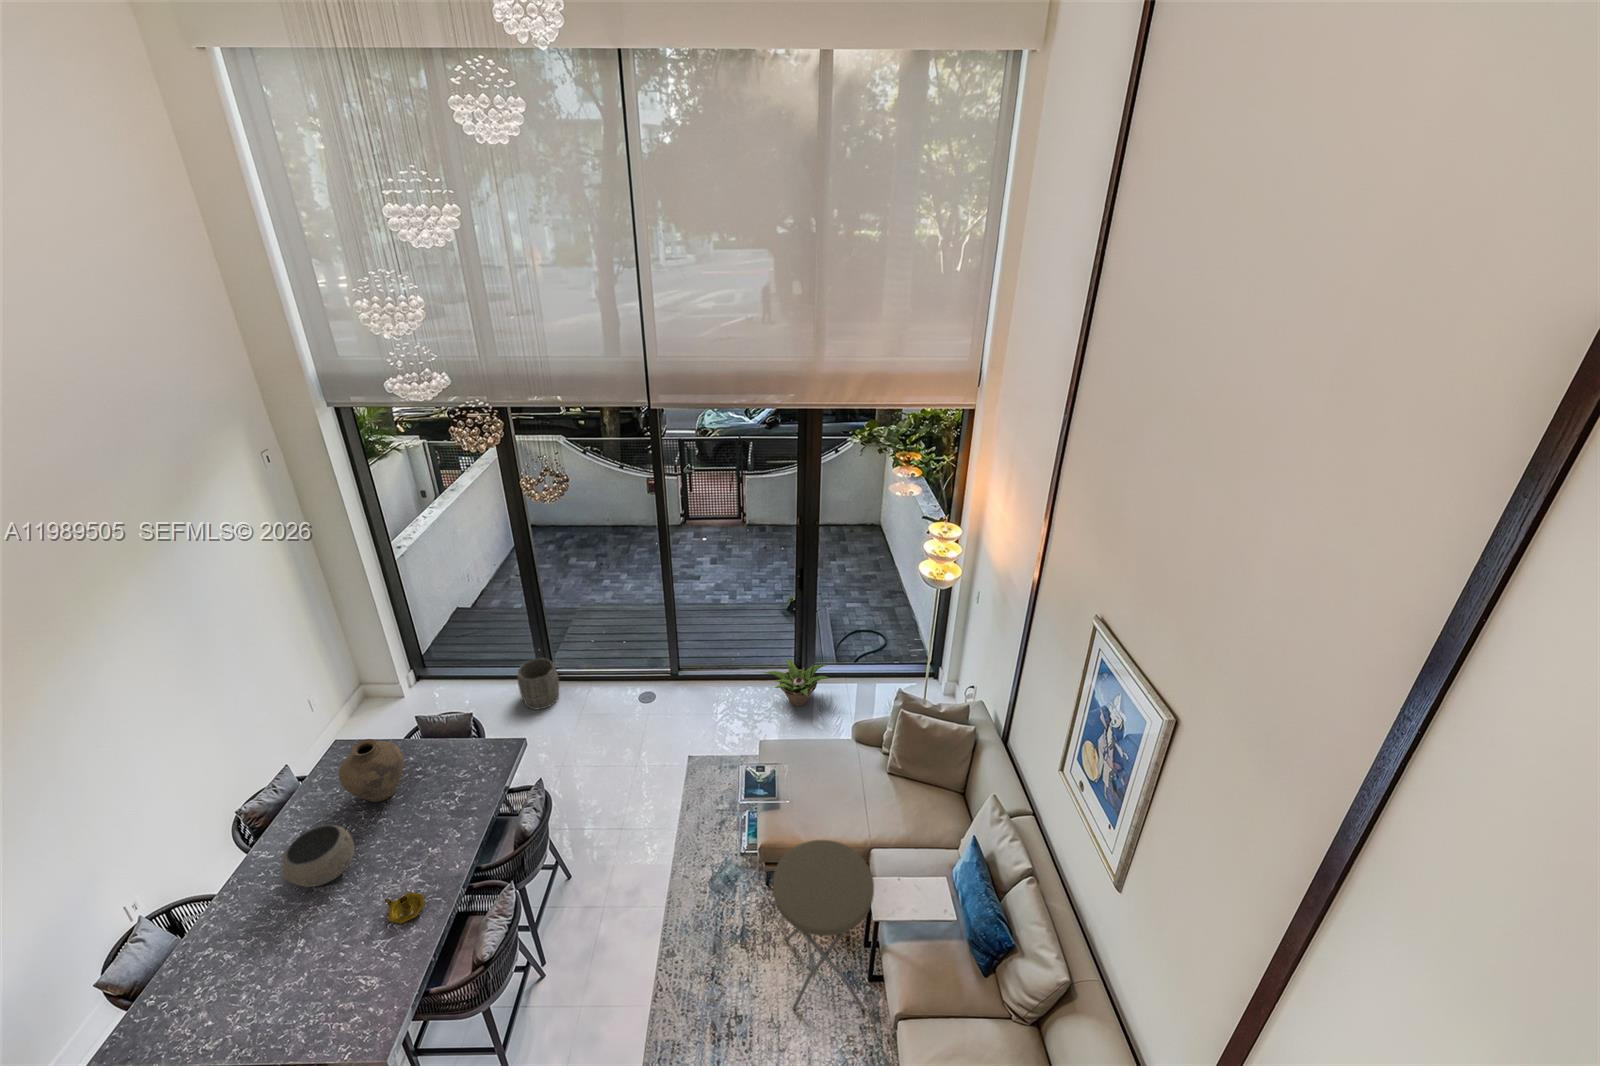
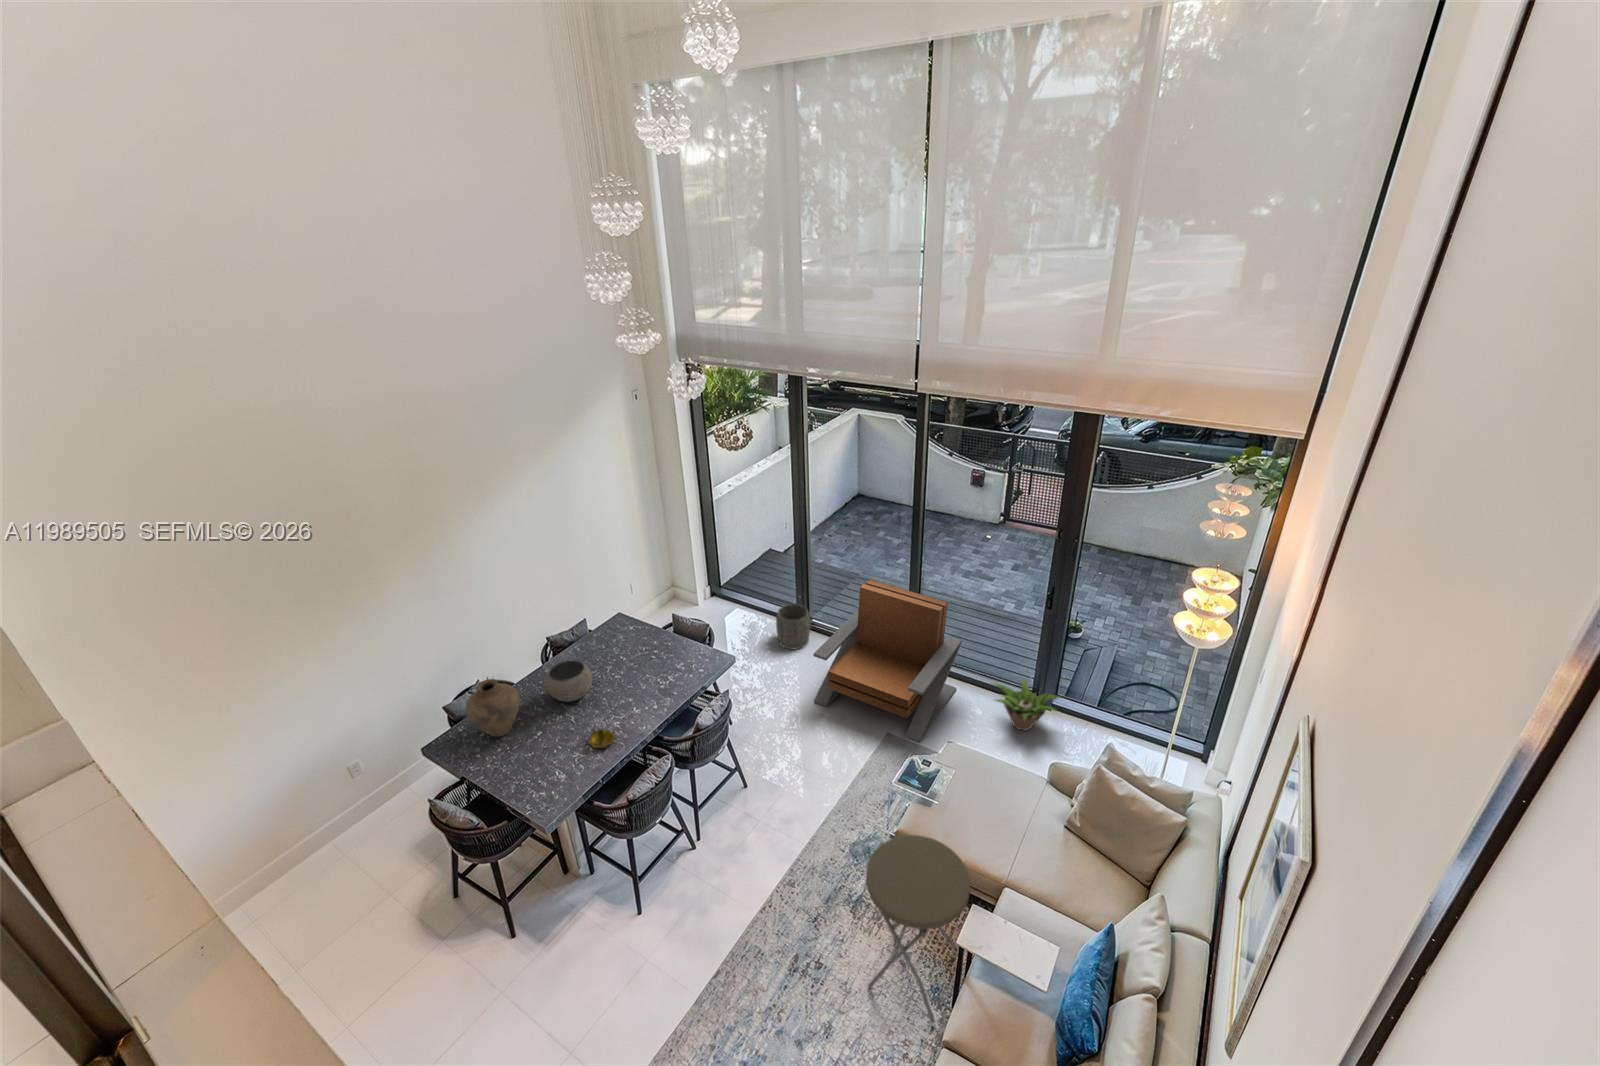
lounge chair: none [590,610,728,755] -> present [813,580,962,743]
vase: present [339,739,404,802] -> present [466,679,520,737]

